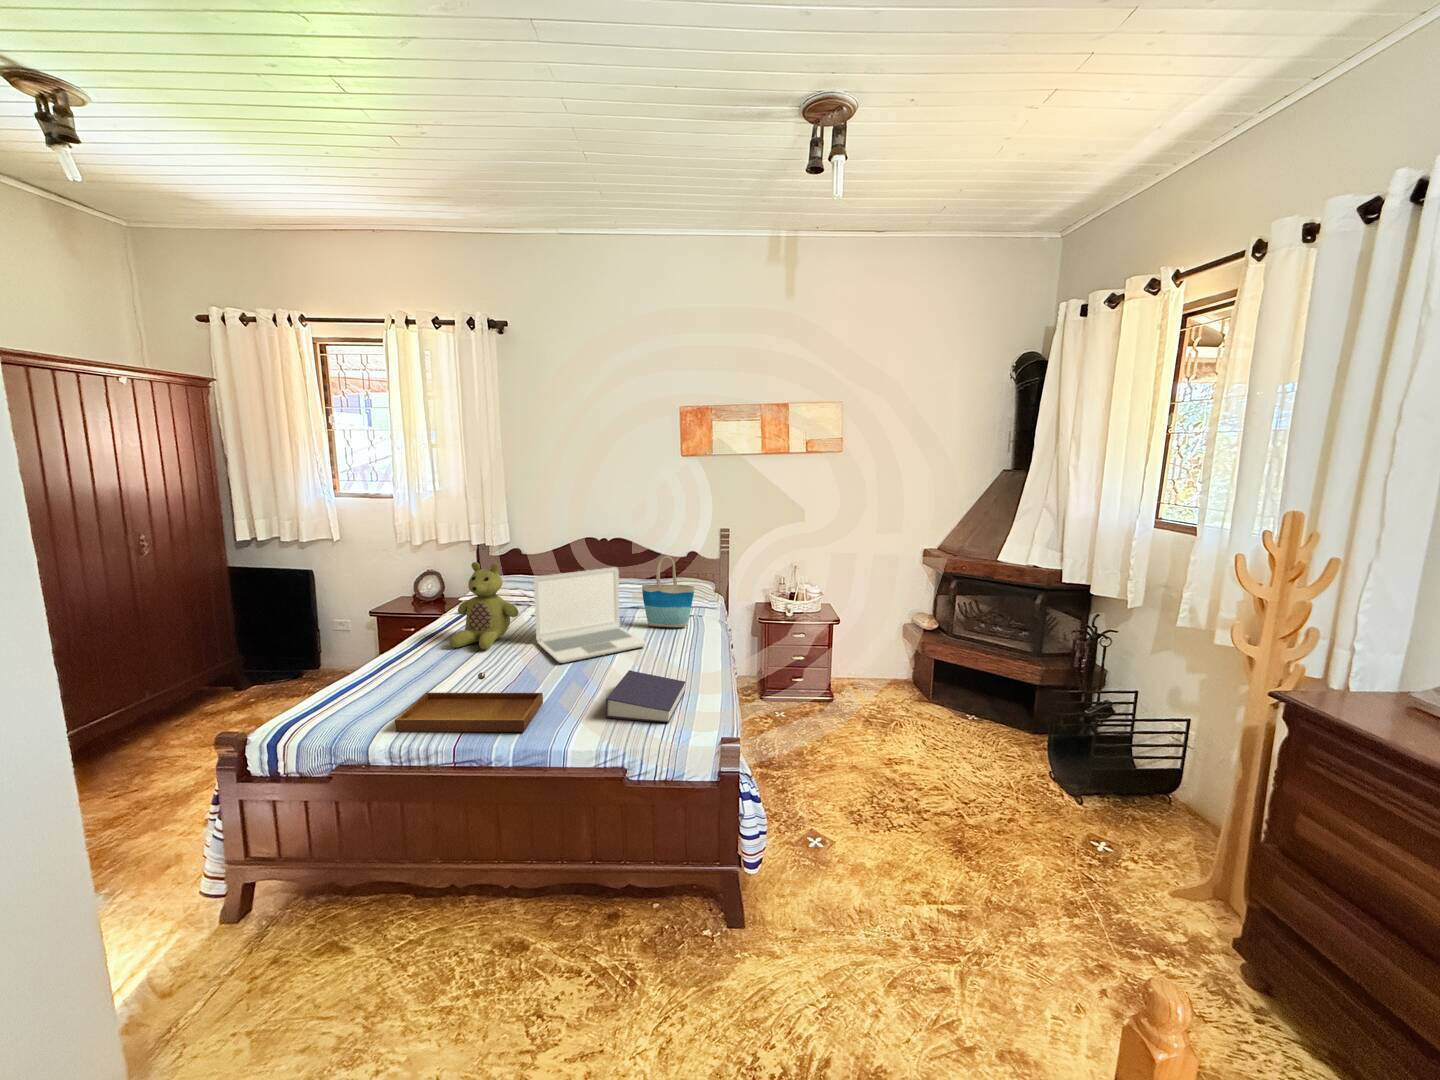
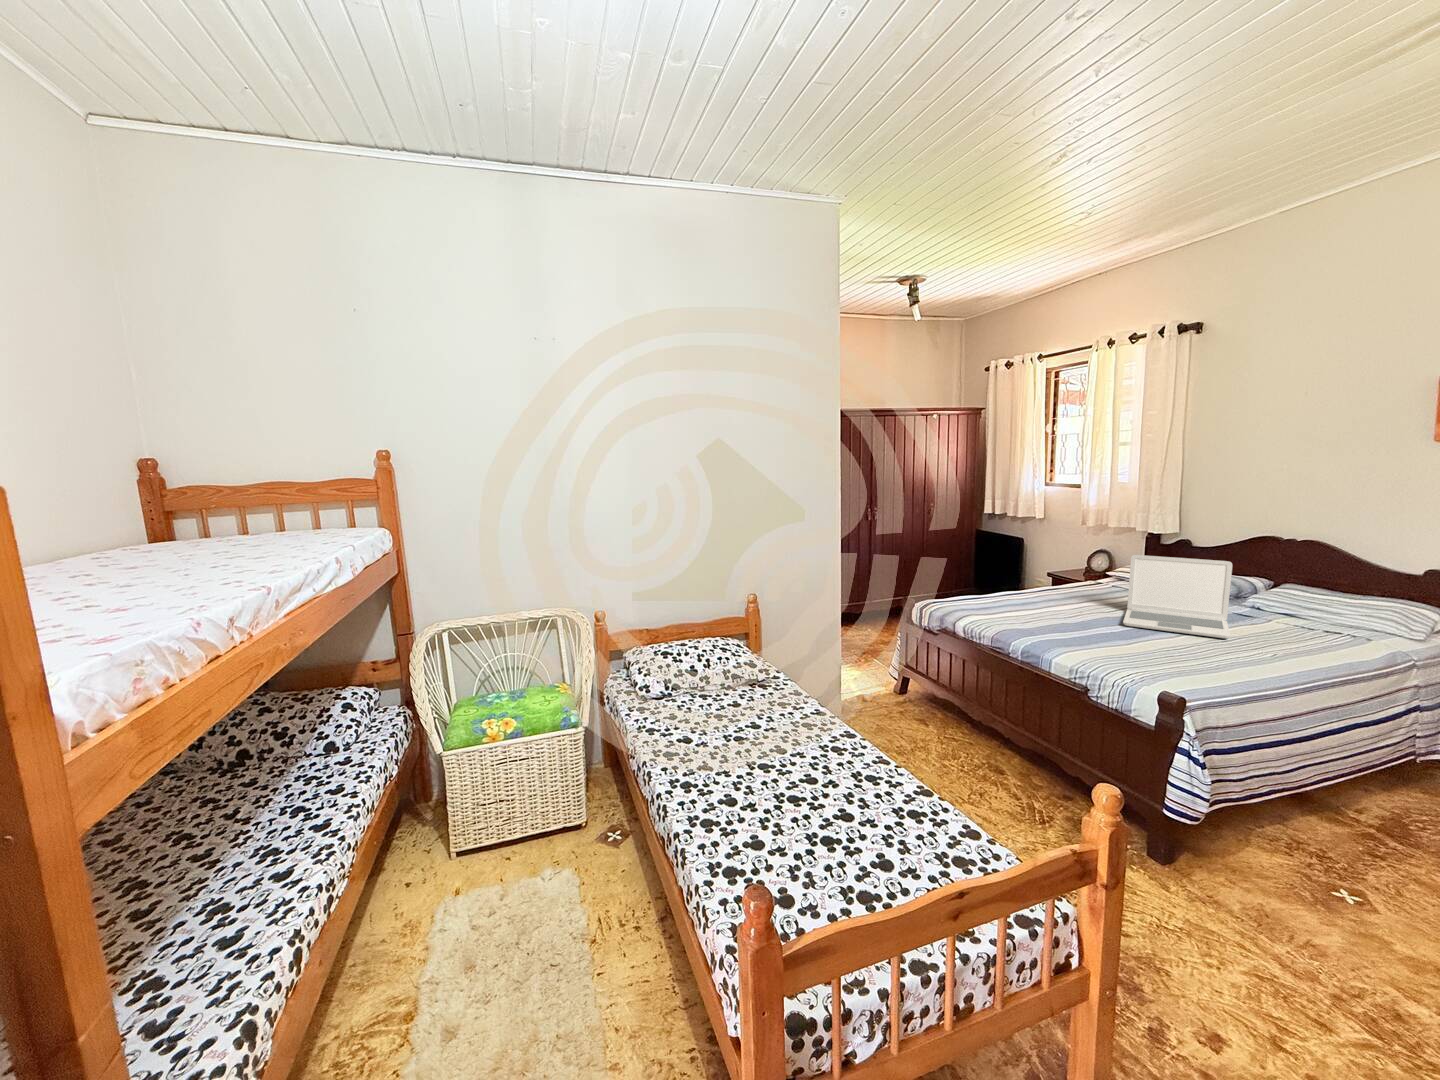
tote bag: present [642,556,695,627] -> none [1263,559,1333,641]
stuffed bear: present [450,562,518,649] -> none [1060,537,1119,604]
book: present [605,671,685,723] -> none [1107,639,1209,677]
tray: present [395,672,543,732] -> none [976,602,1076,644]

